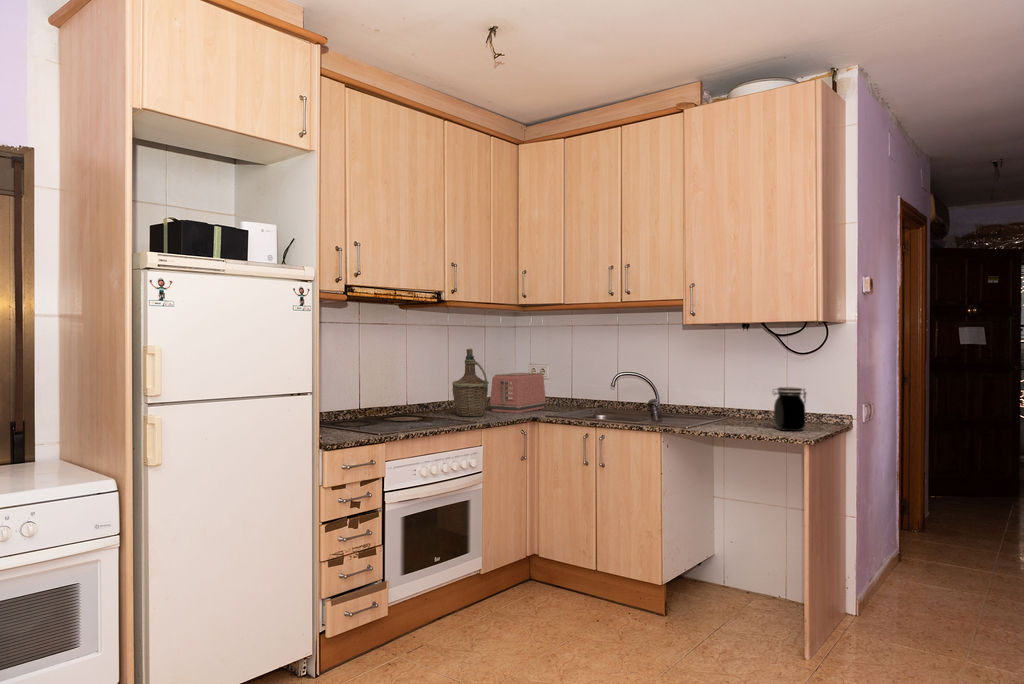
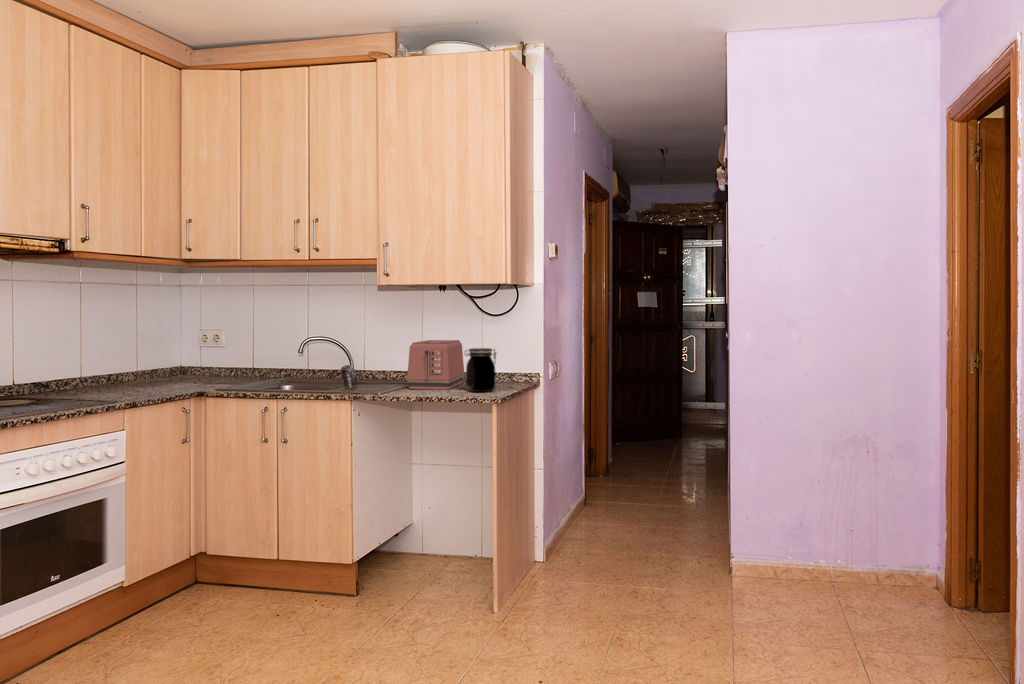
bottle: present [452,349,489,416] -> none [89,311,142,396]
toaster: present [490,373,546,413] -> present [407,340,464,390]

